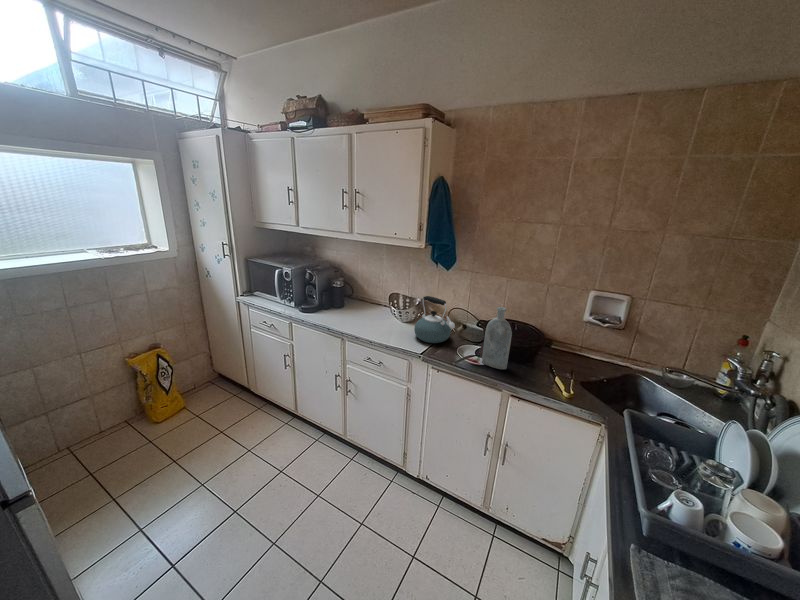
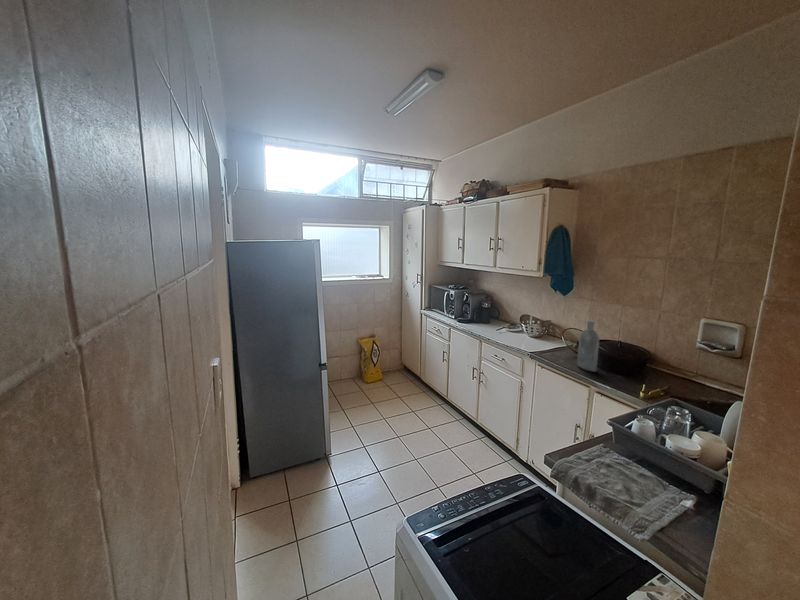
kettle: present [414,296,455,343] -> none [532,314,563,351]

